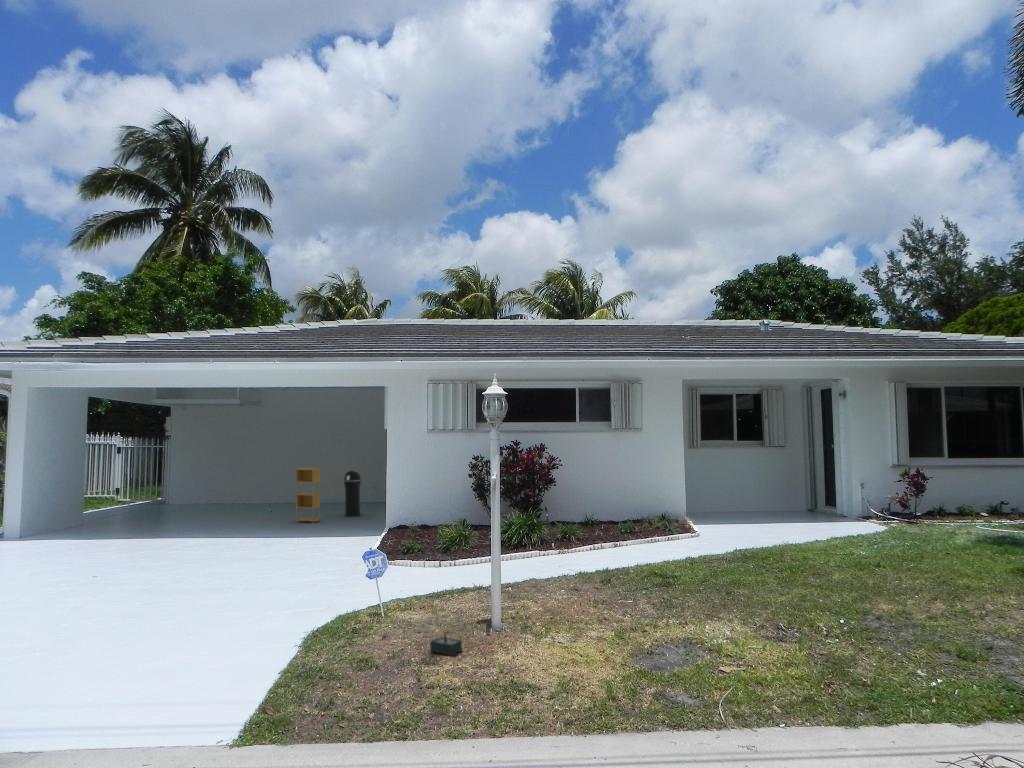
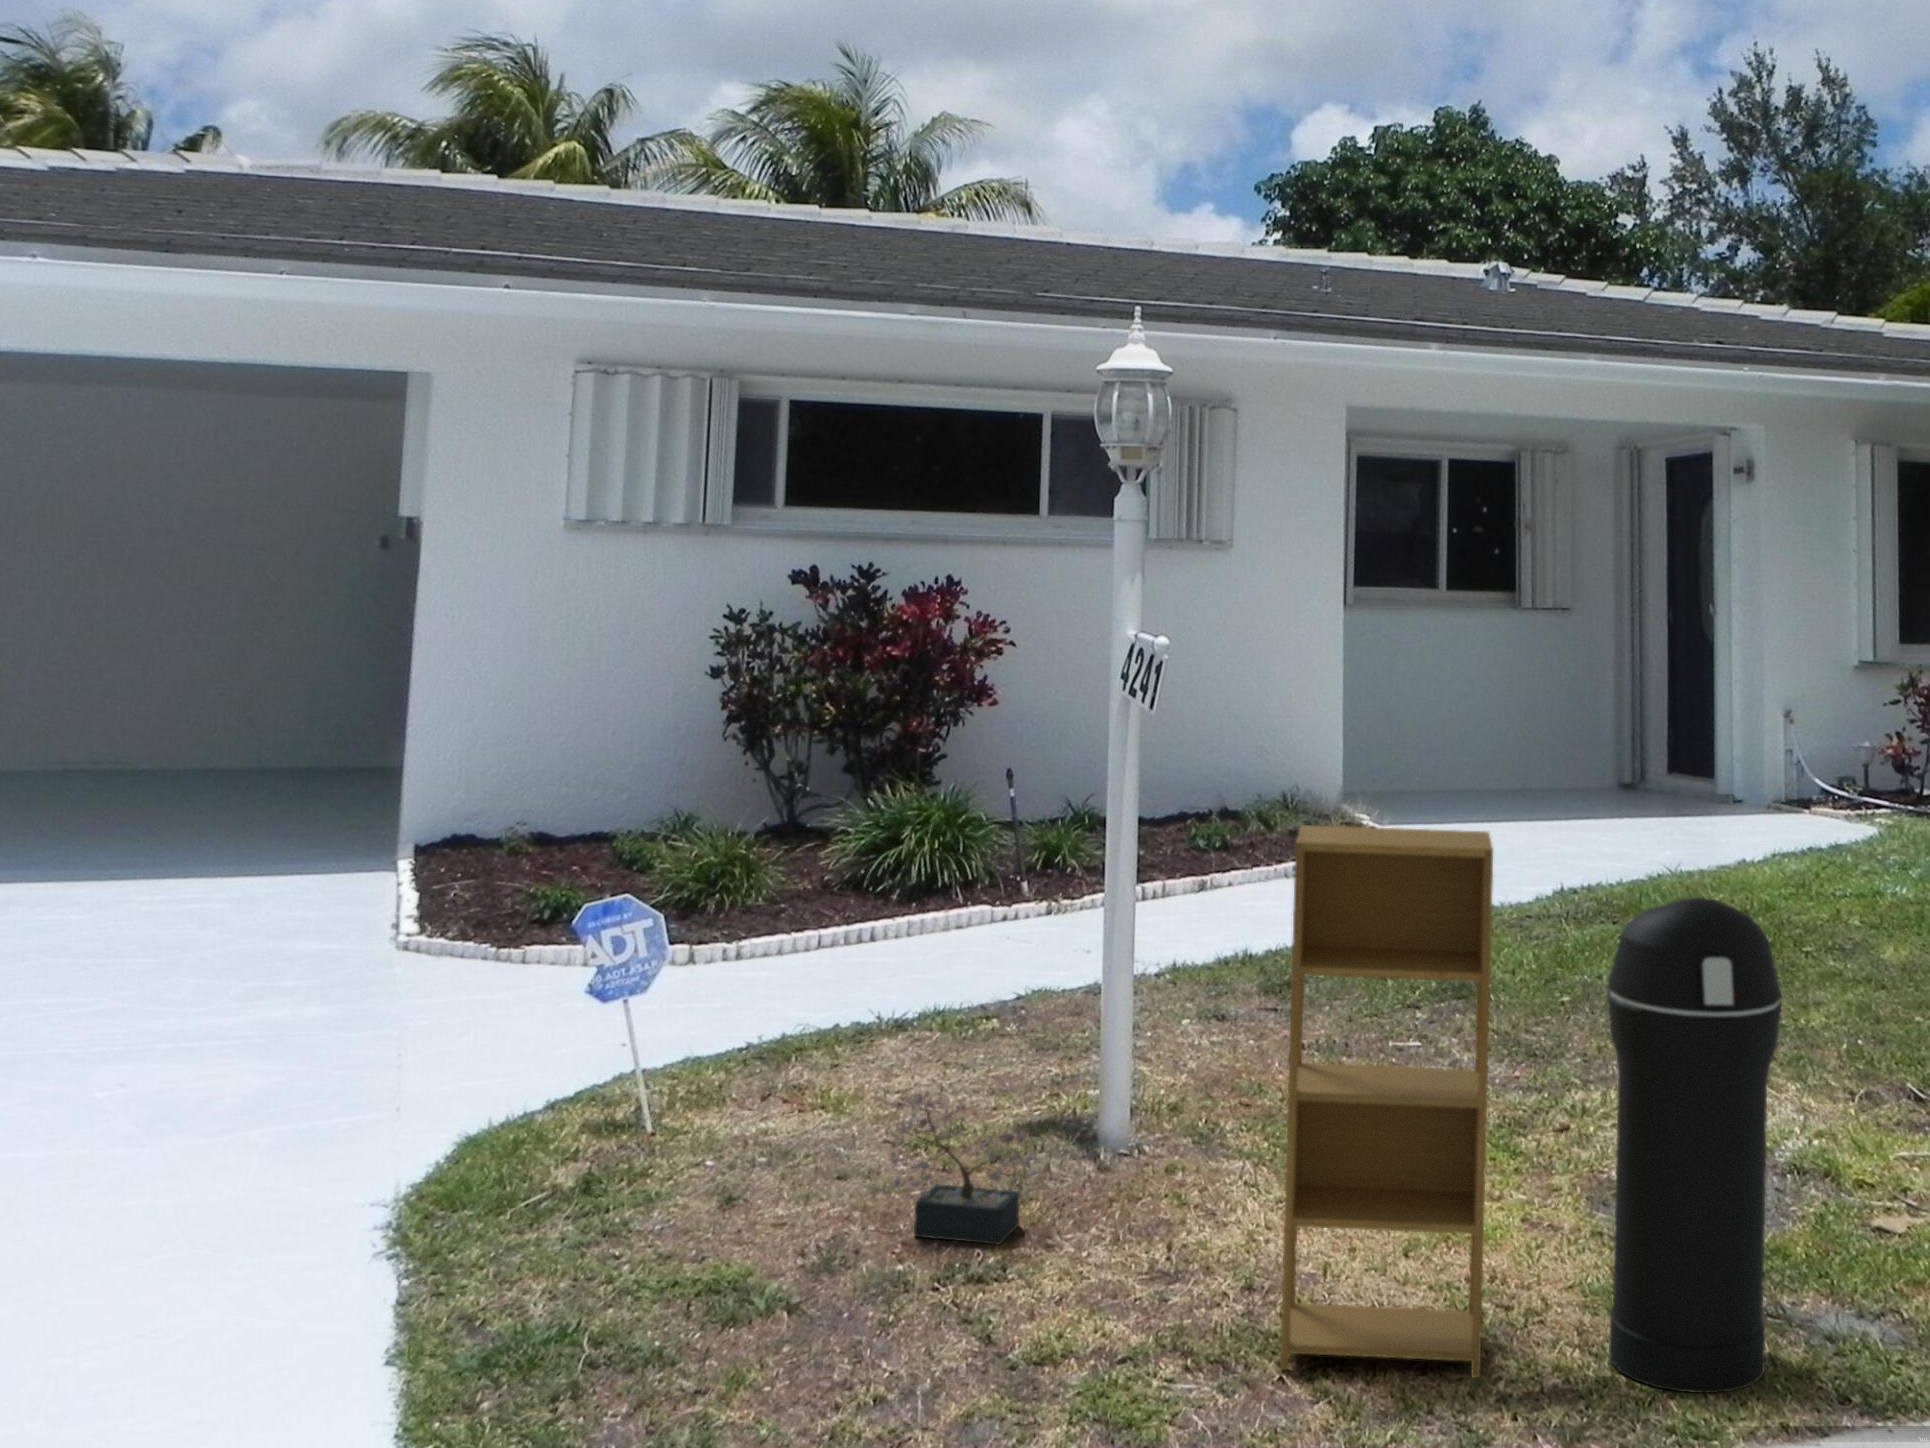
shelving unit: present [296,468,320,523] -> present [1280,825,1493,1378]
trash can: present [344,471,361,517] -> present [1607,898,1782,1393]

